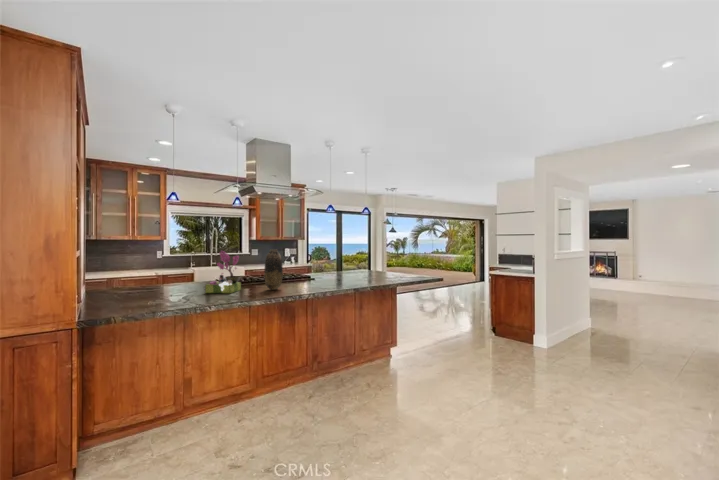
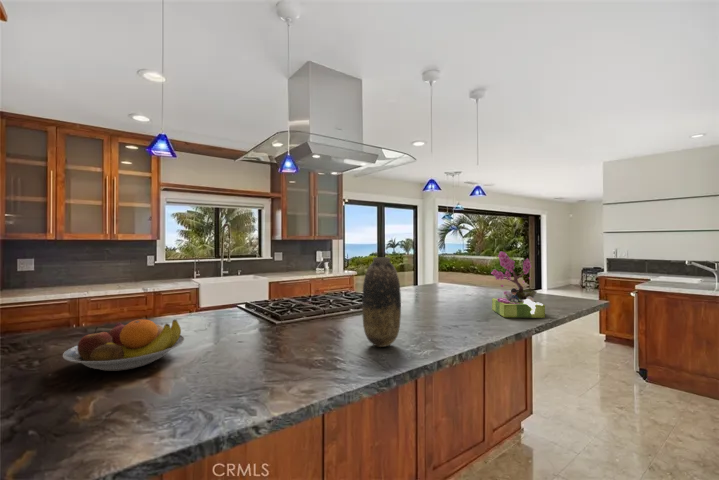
flower arrangement: present [205,251,241,293] -> present [491,251,545,318]
fruit bowl: none [136,275,184,295] -> present [63,319,185,371]

